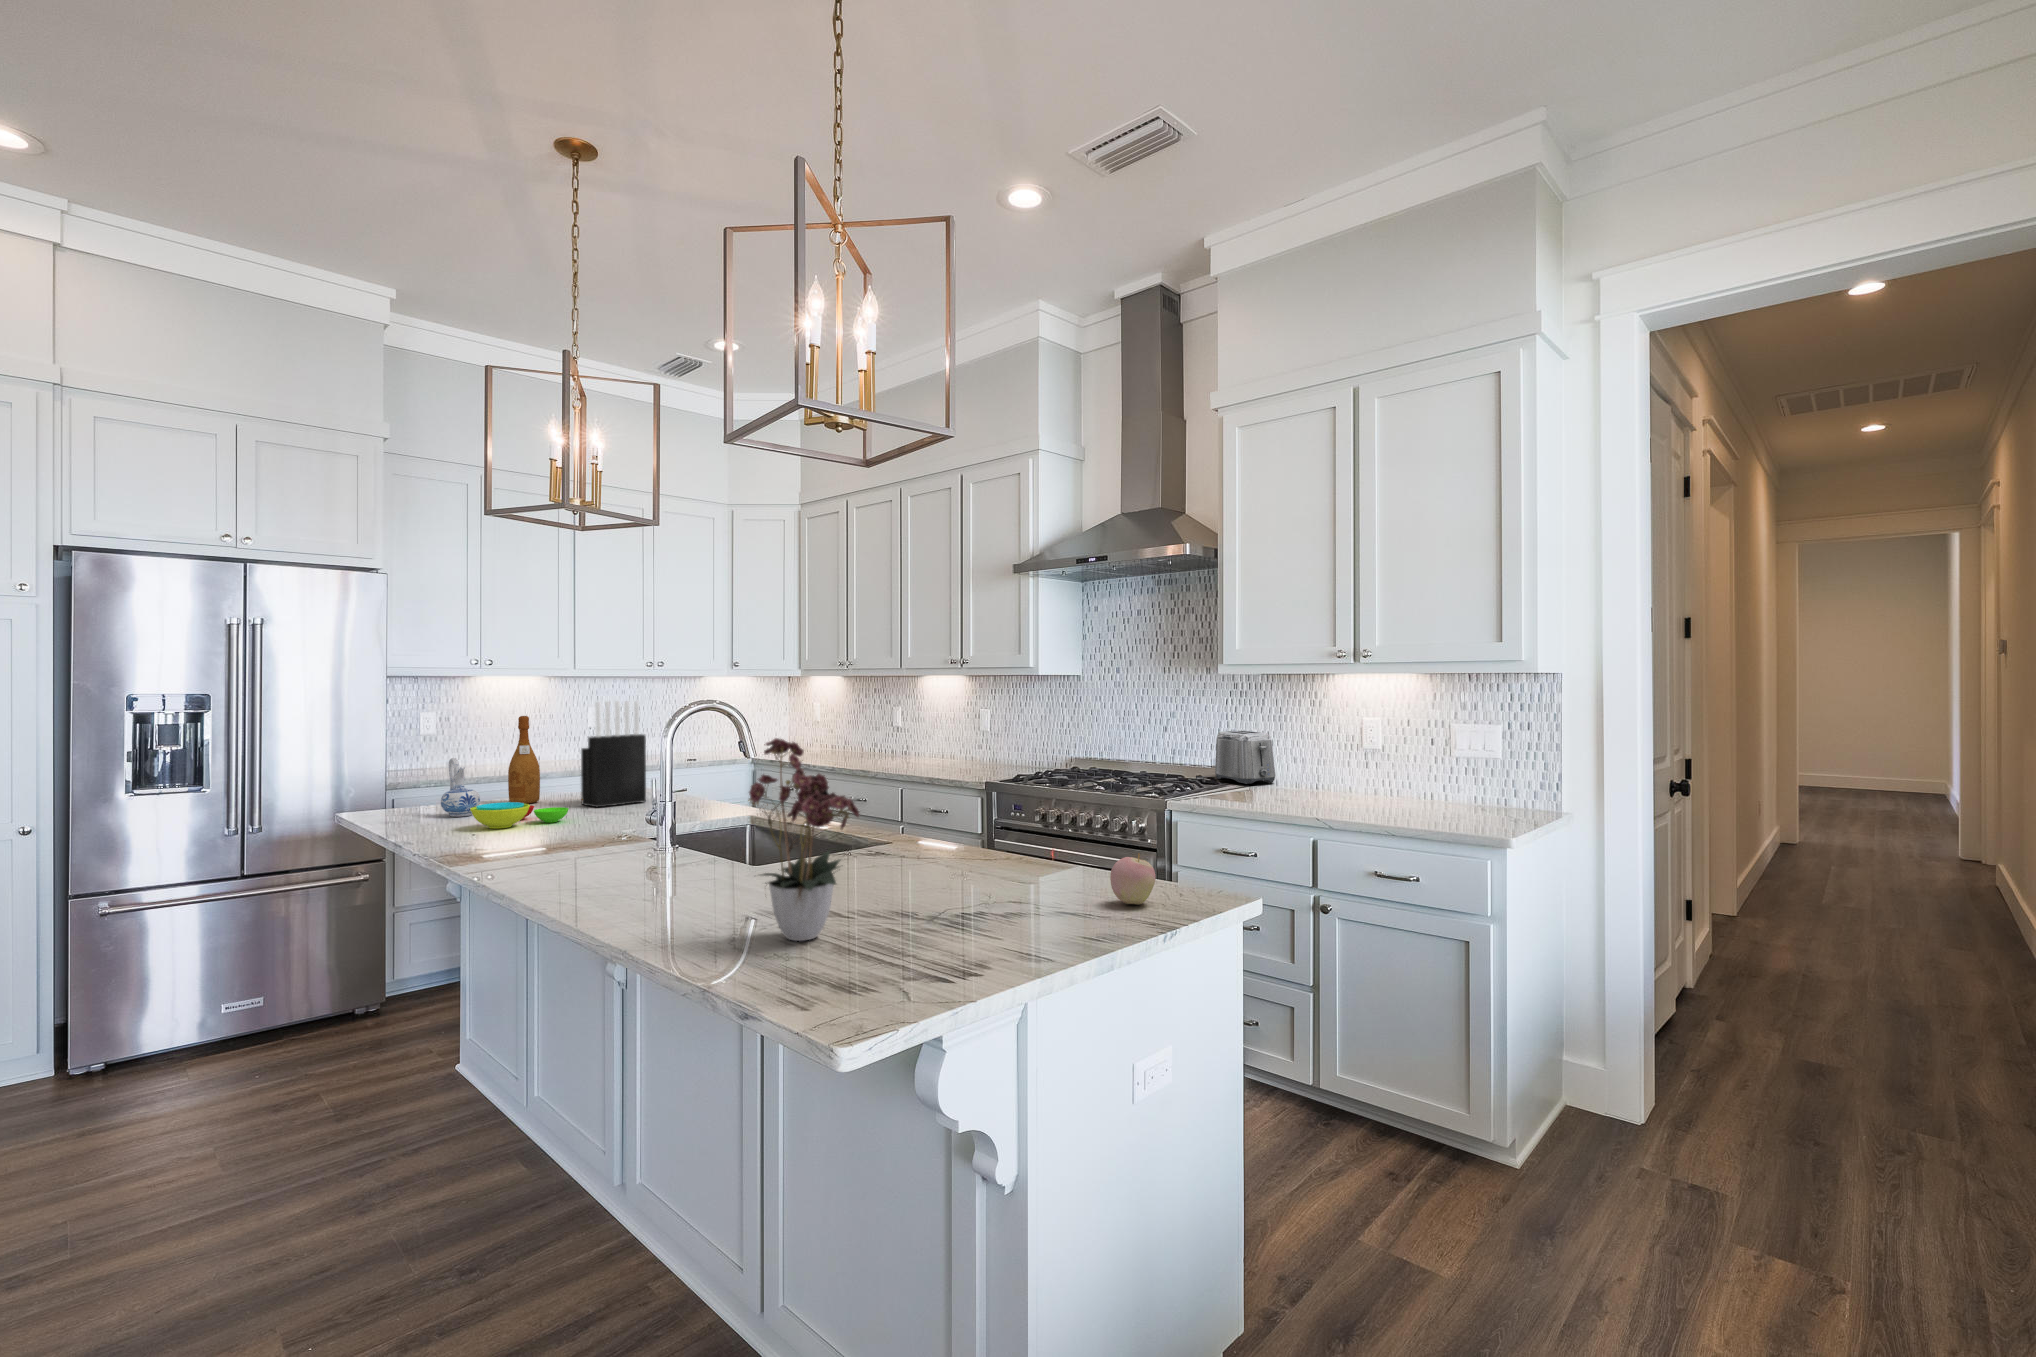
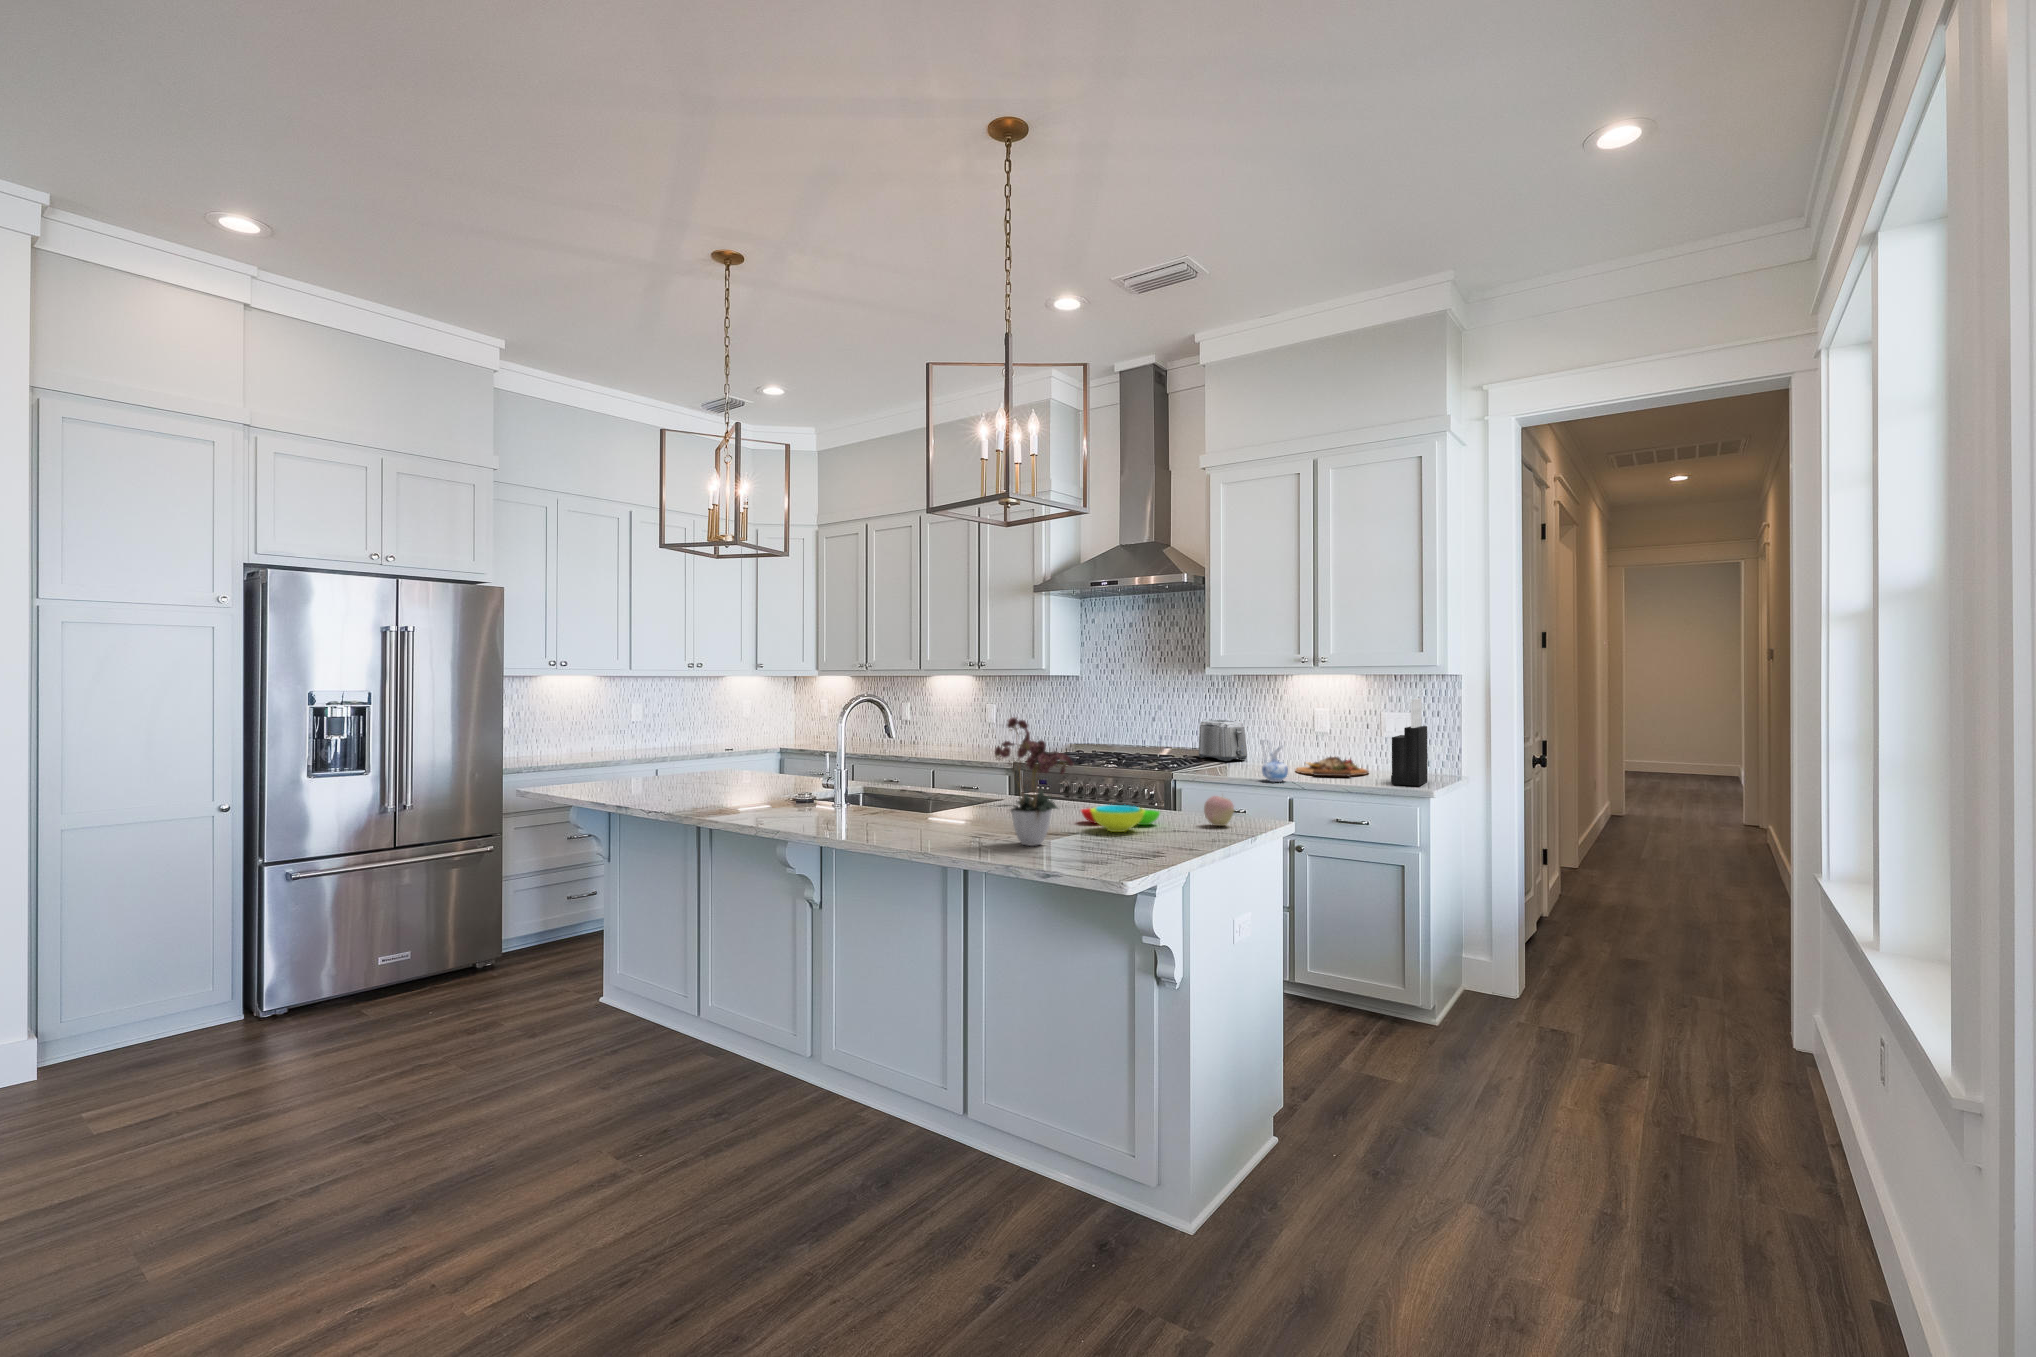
knife block: present [581,701,646,807] -> present [1391,698,1428,786]
wine bottle: present [508,716,540,804] -> none [651,709,675,781]
ceramic pitcher: present [441,758,480,817] -> present [1262,739,1288,782]
cutting board: none [1329,781,1429,811] -> present [1295,757,1368,776]
bowl: present [470,802,569,829] -> present [1081,805,1160,832]

